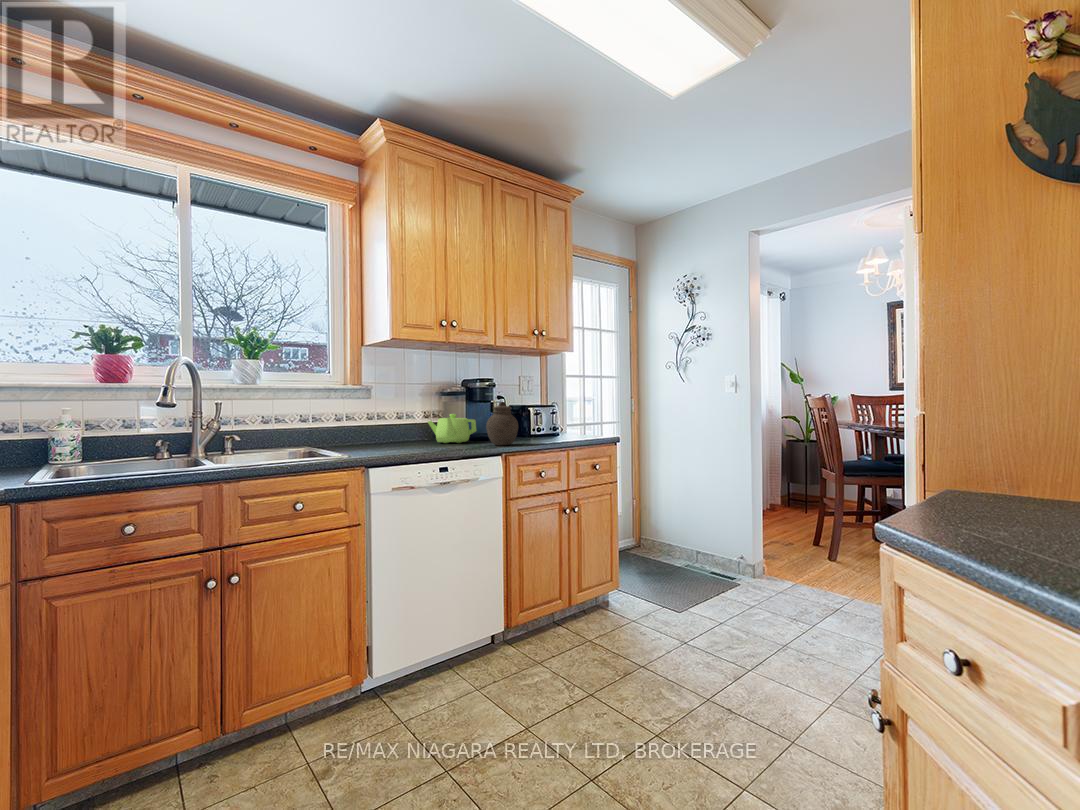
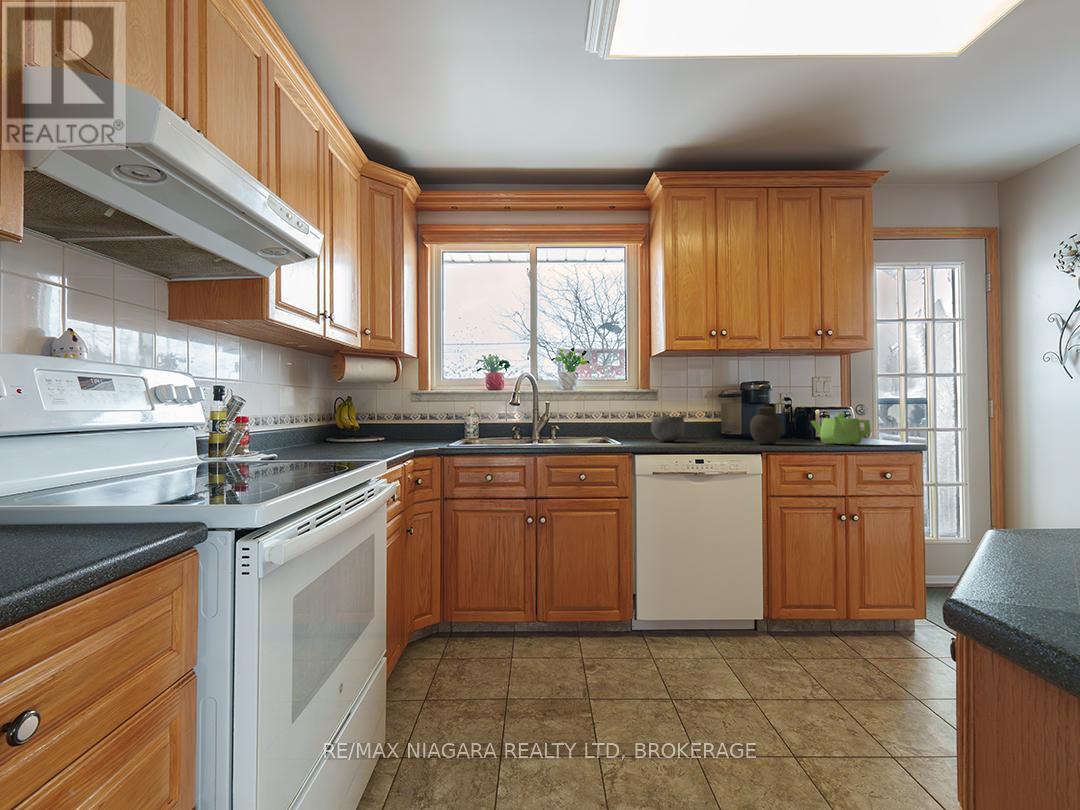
teapot: present [428,414,476,443] -> present [810,414,871,445]
ceramic bowl: none [373,418,413,448] -> present [651,416,685,442]

